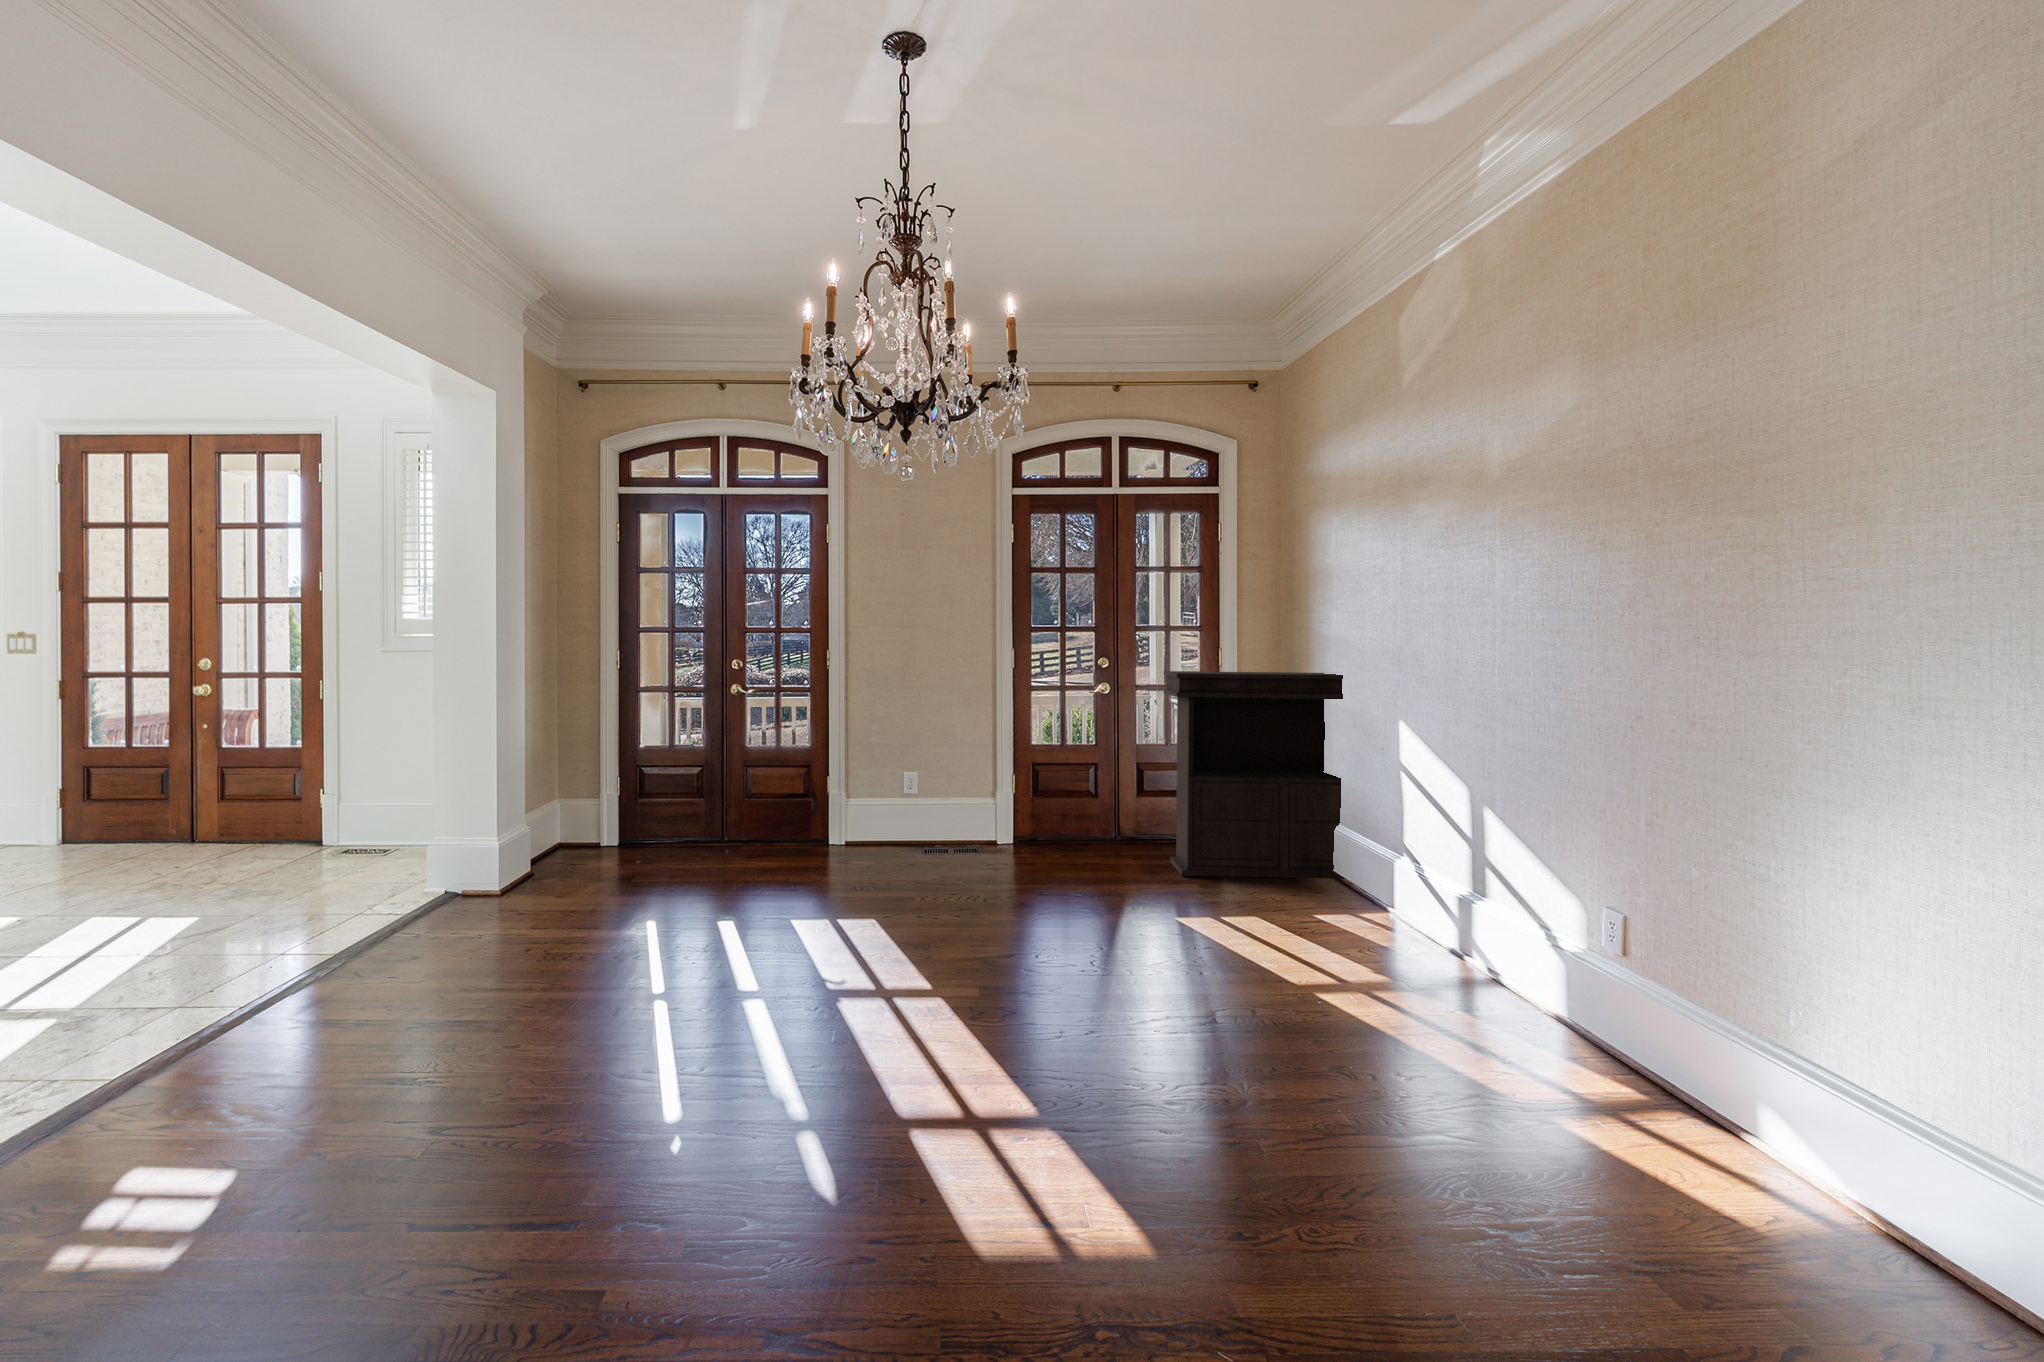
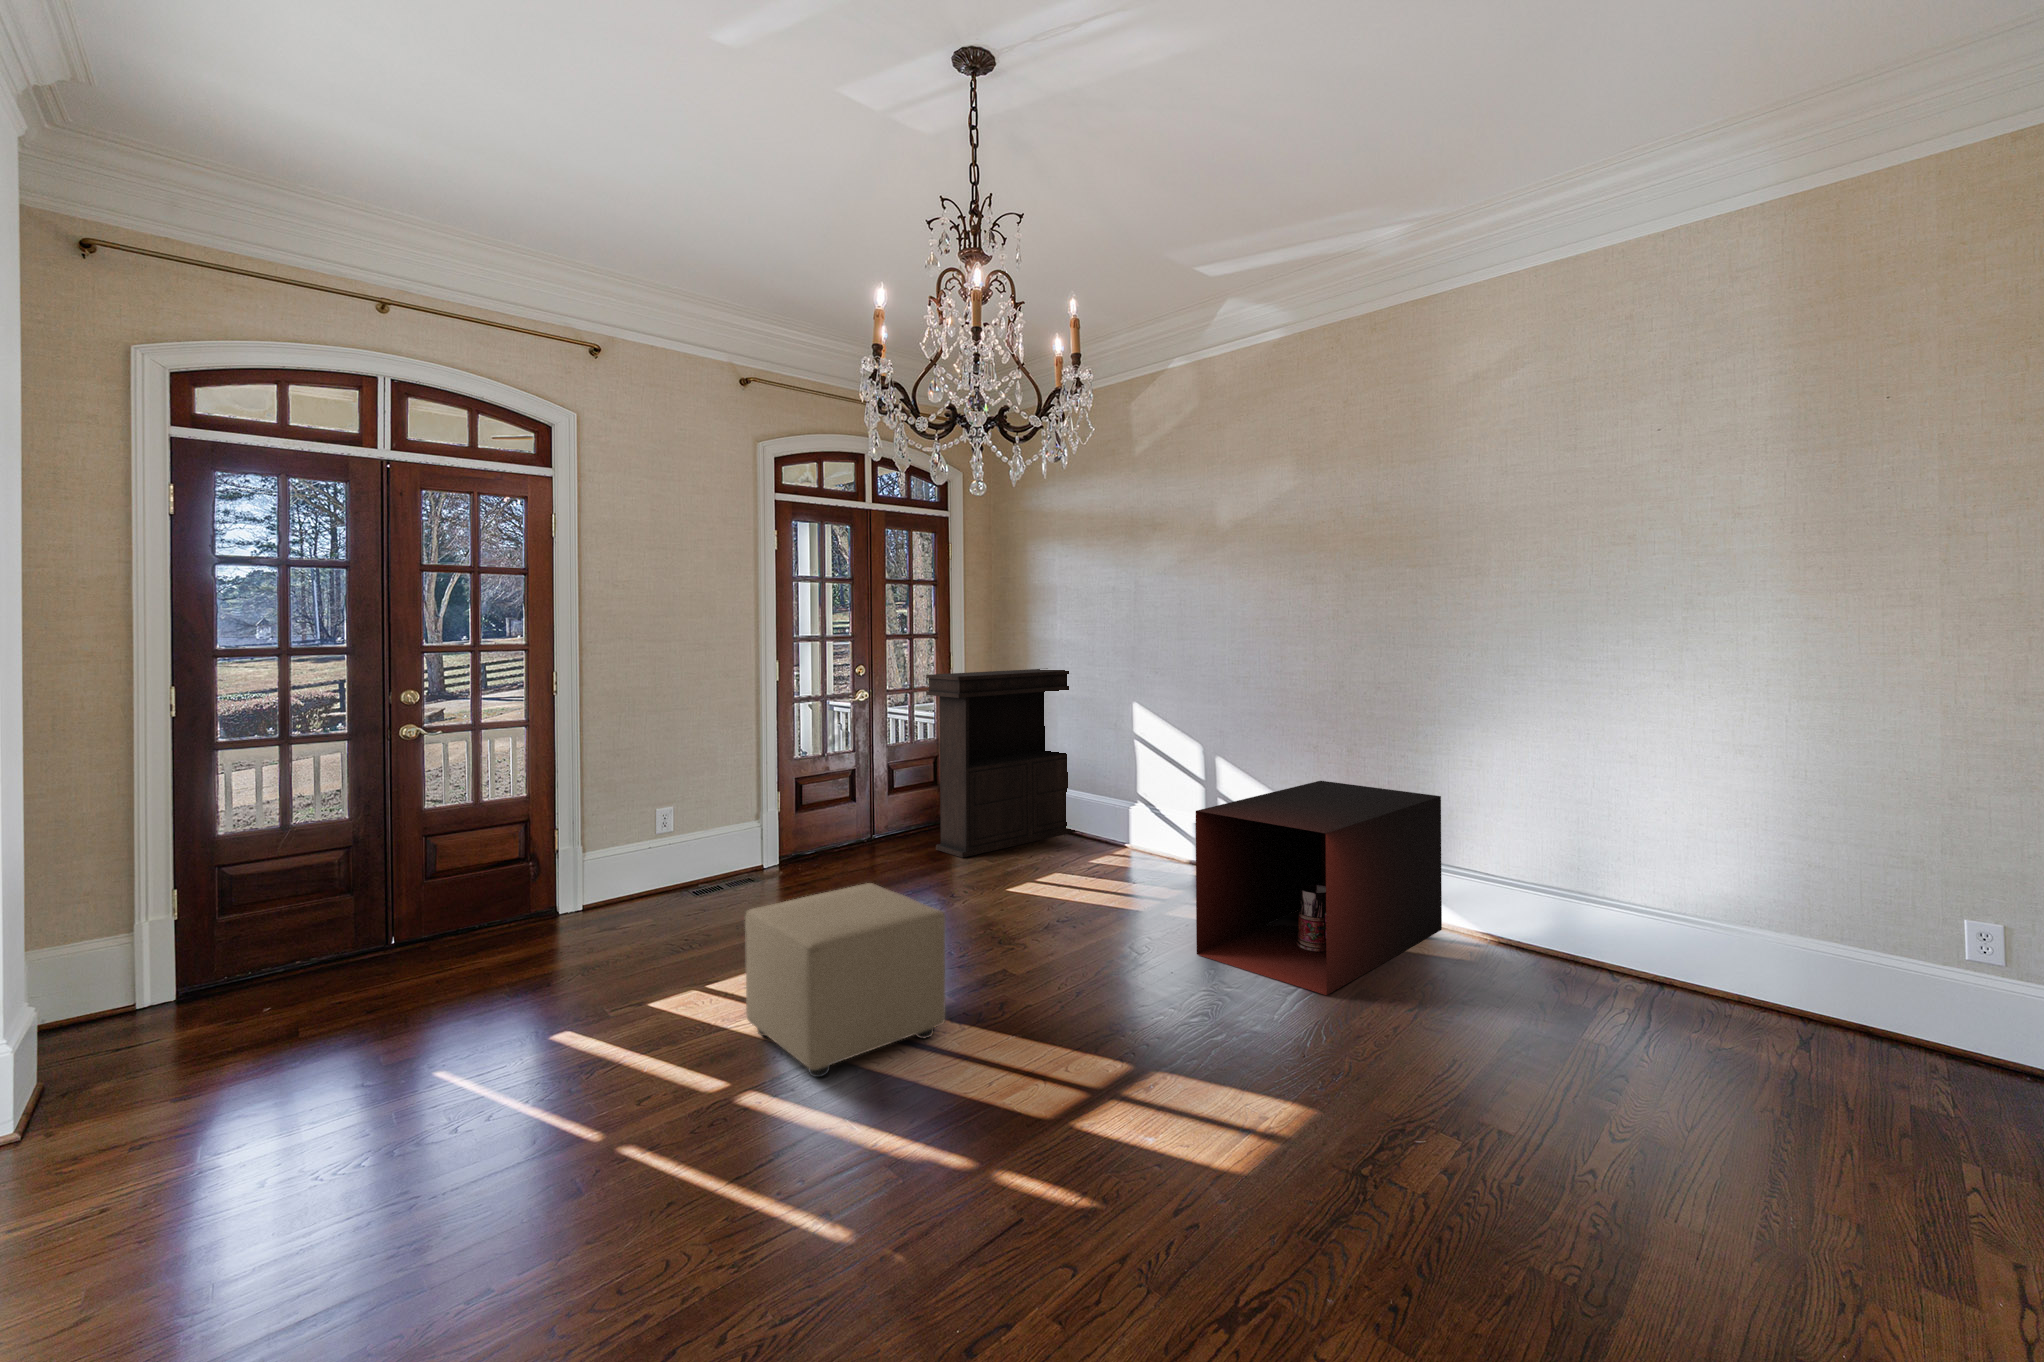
ottoman: none [728,856,896,1022] -> present [745,883,945,1077]
storage cabinet: none [1257,856,1785,1188] -> present [1196,781,1442,995]

